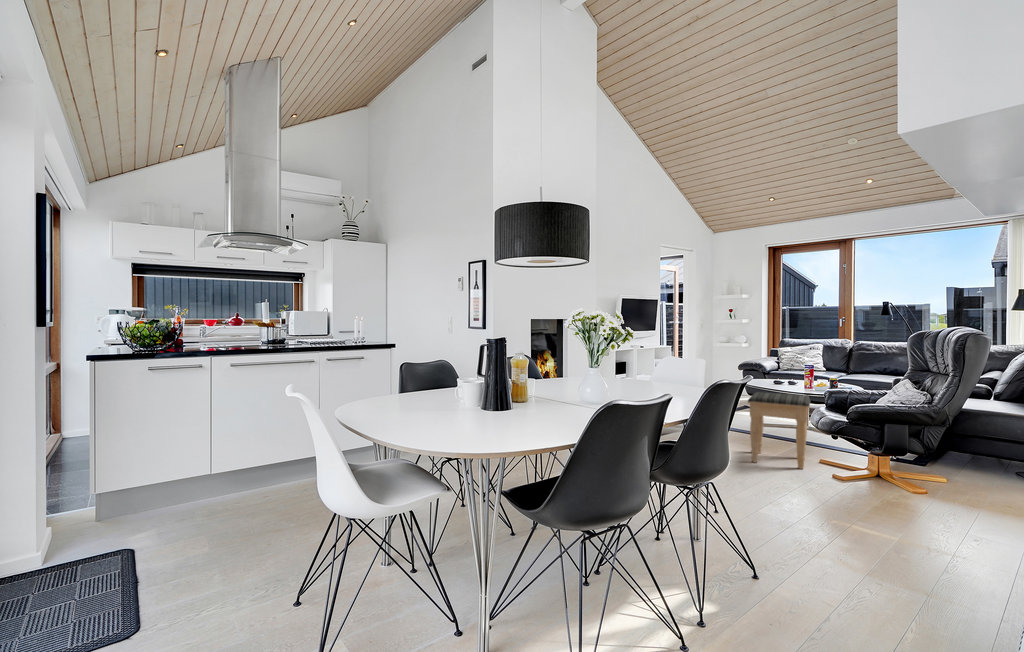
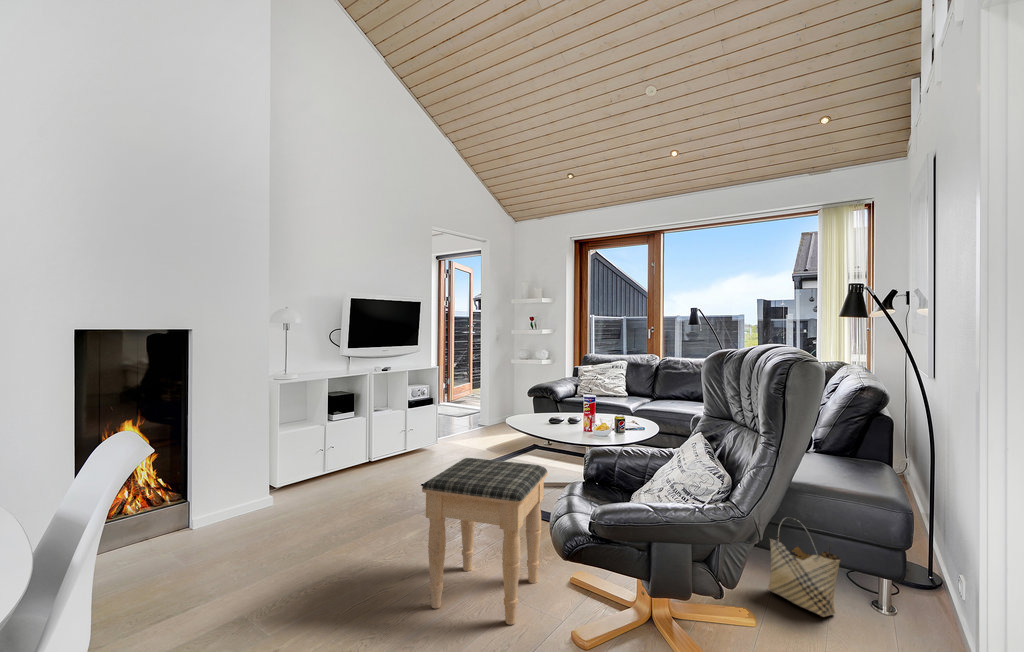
woven basket: none [953,425,1001,478] -> present [768,518,840,617]

